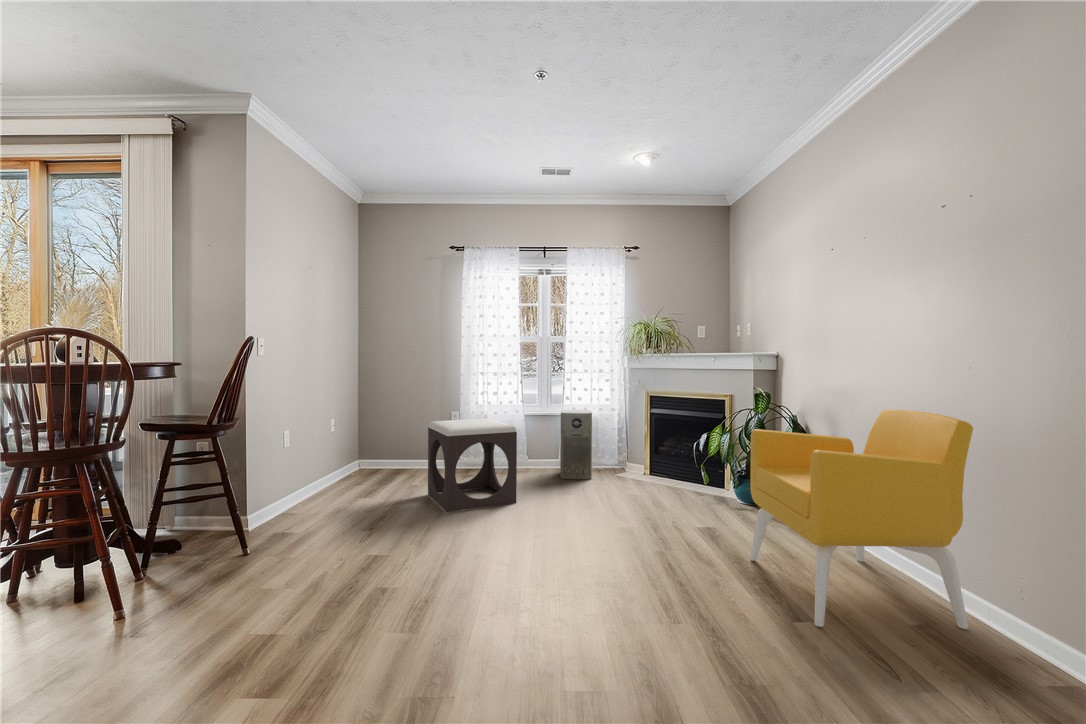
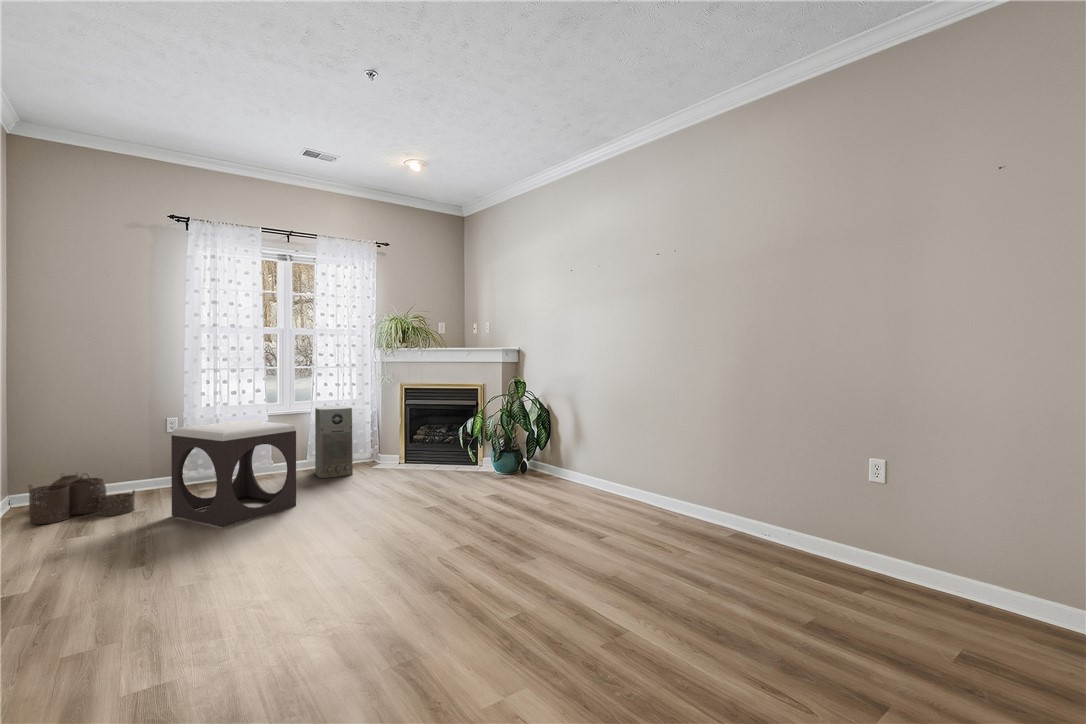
armchair: present [750,410,973,629] -> none [538,388,675,537]
woven basket: none [352,449,414,487] -> present [28,473,135,524]

